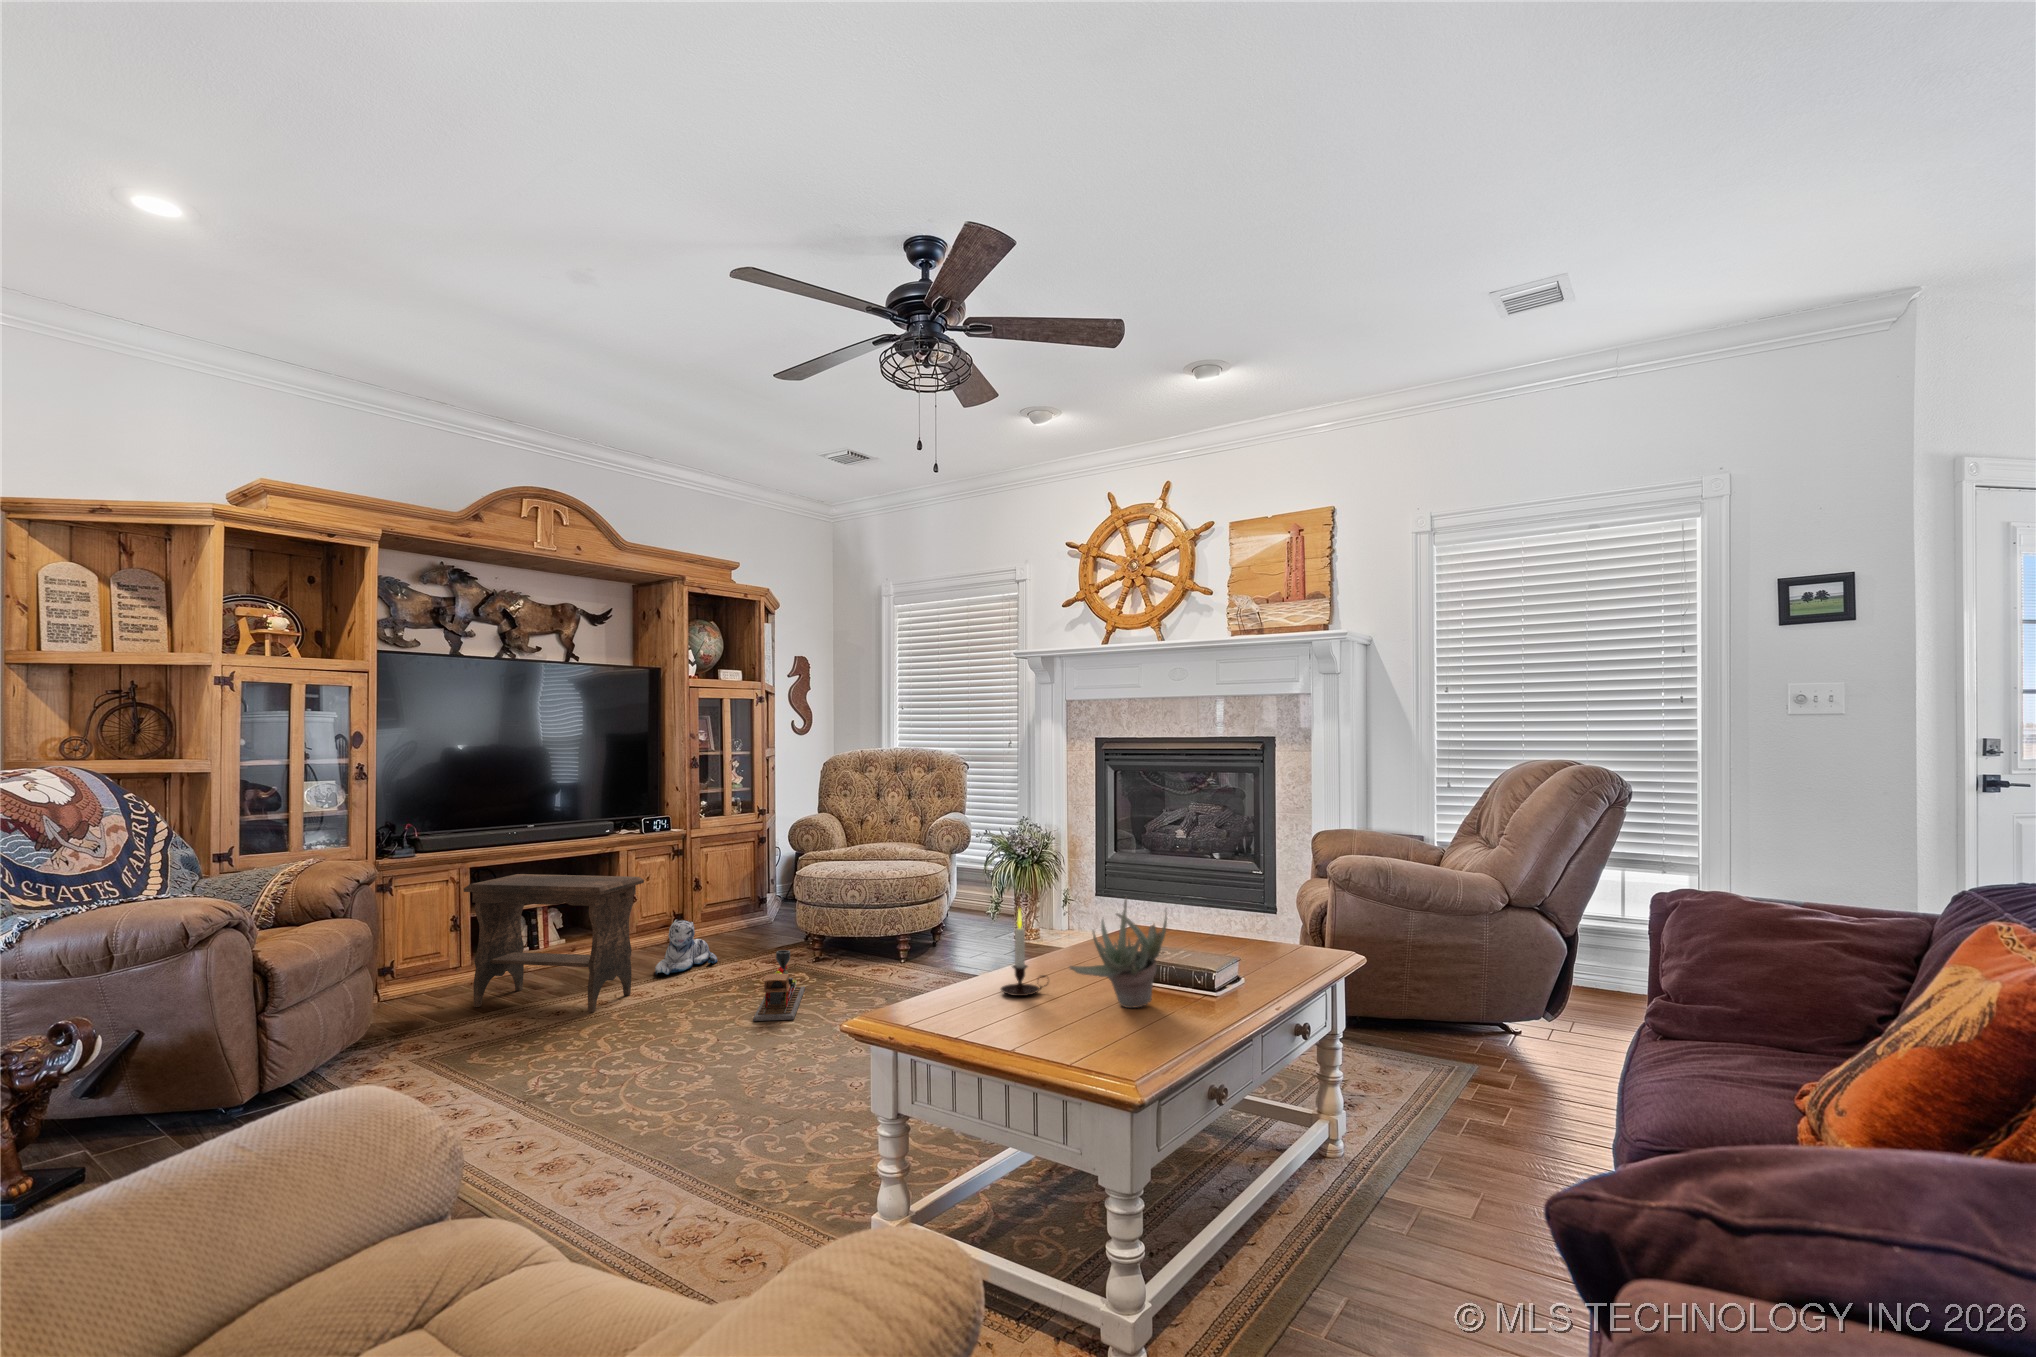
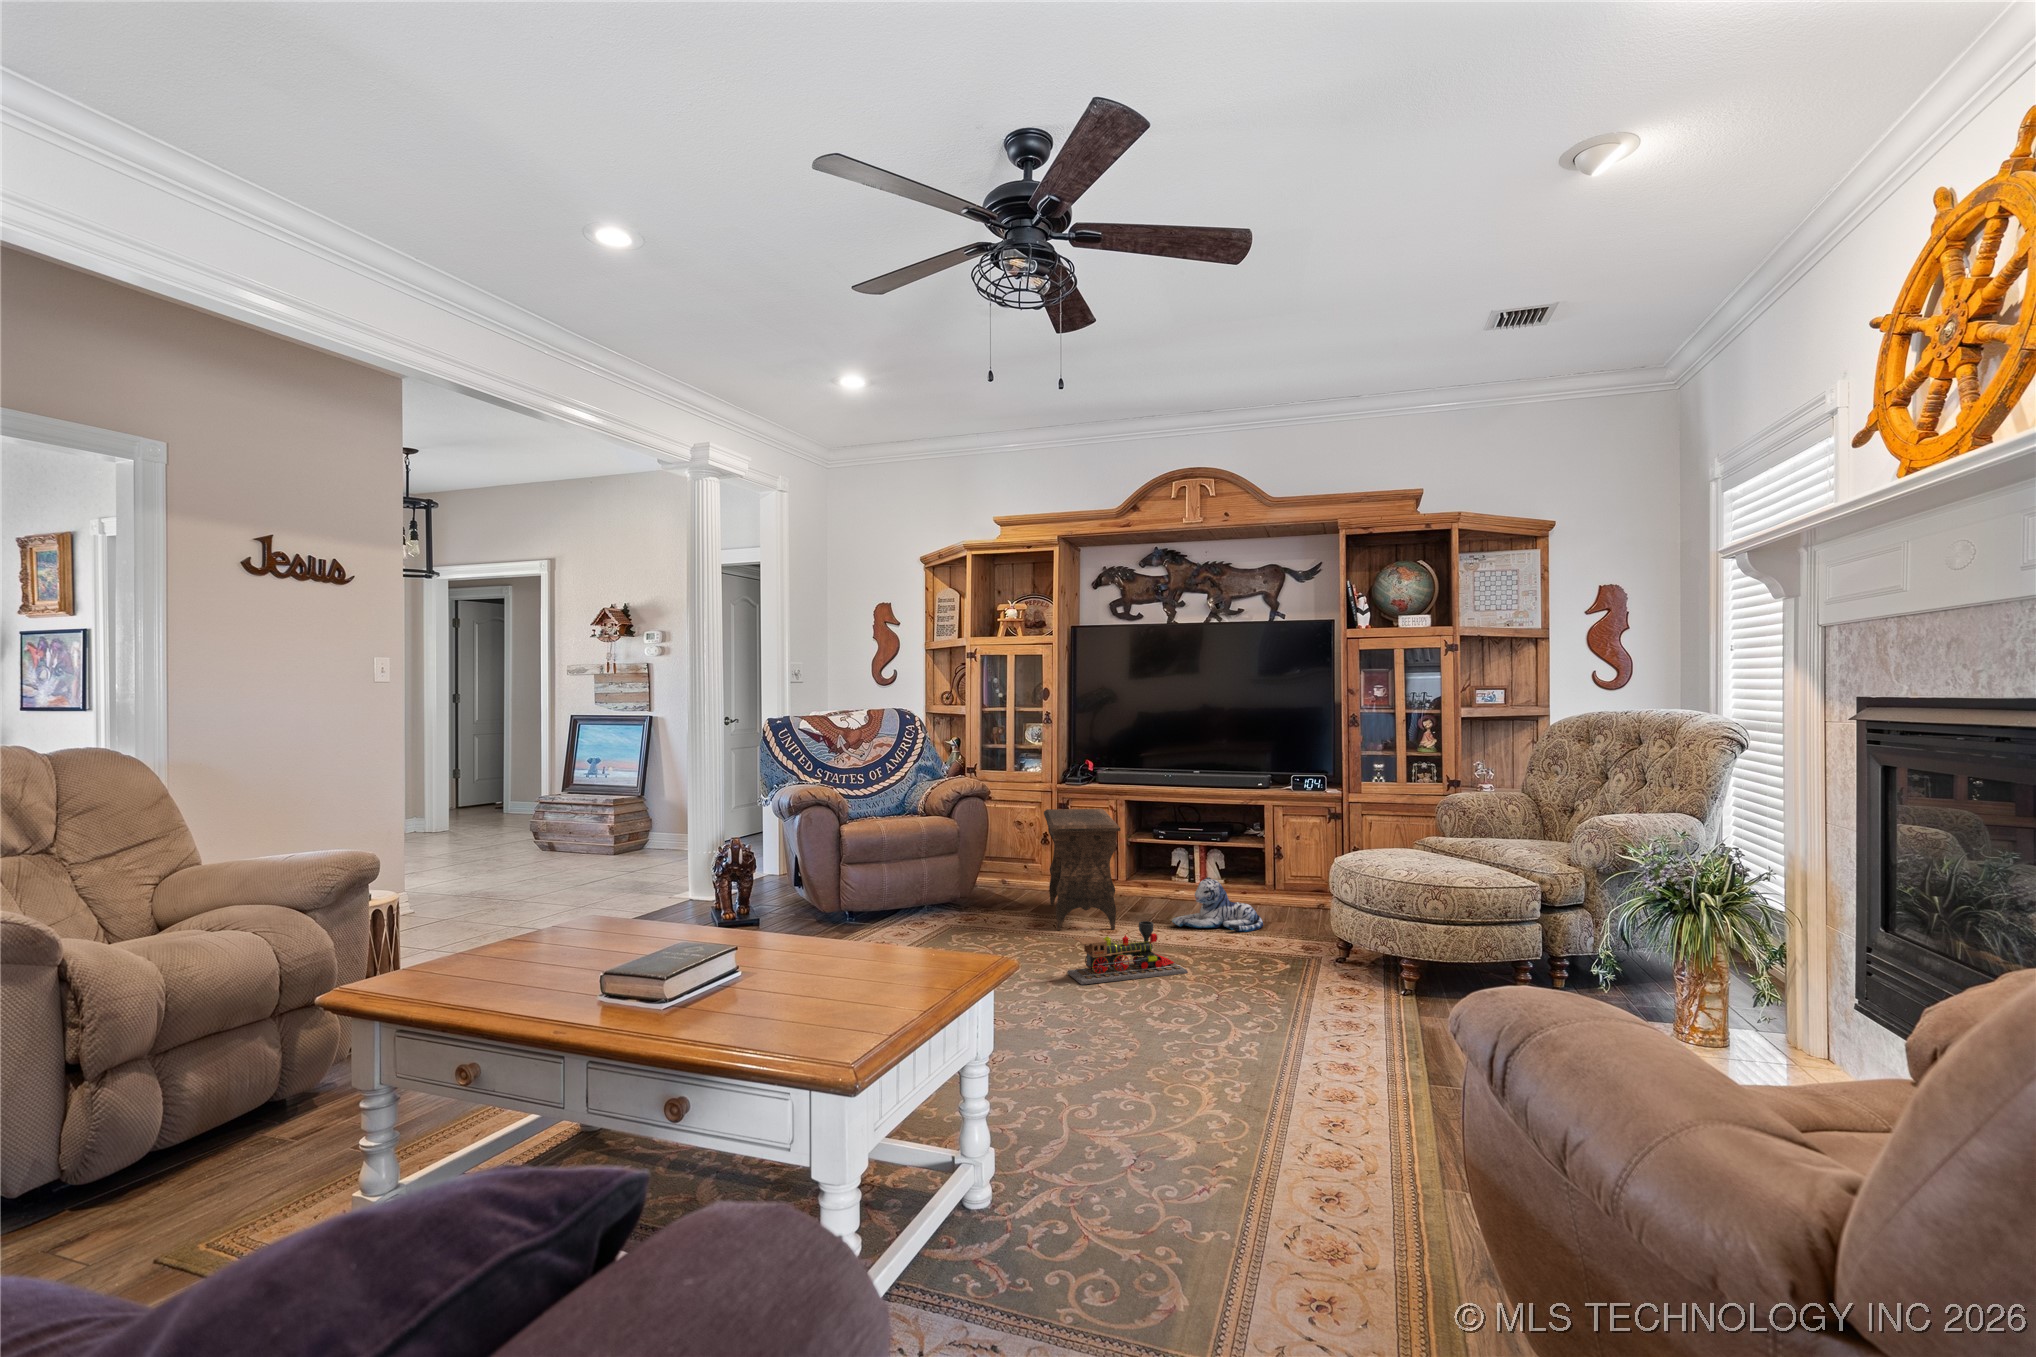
succulent plant: present [1070,898,1167,1008] -> none [496,863,579,969]
candle: present [1001,910,1046,996] -> none [603,864,641,942]

